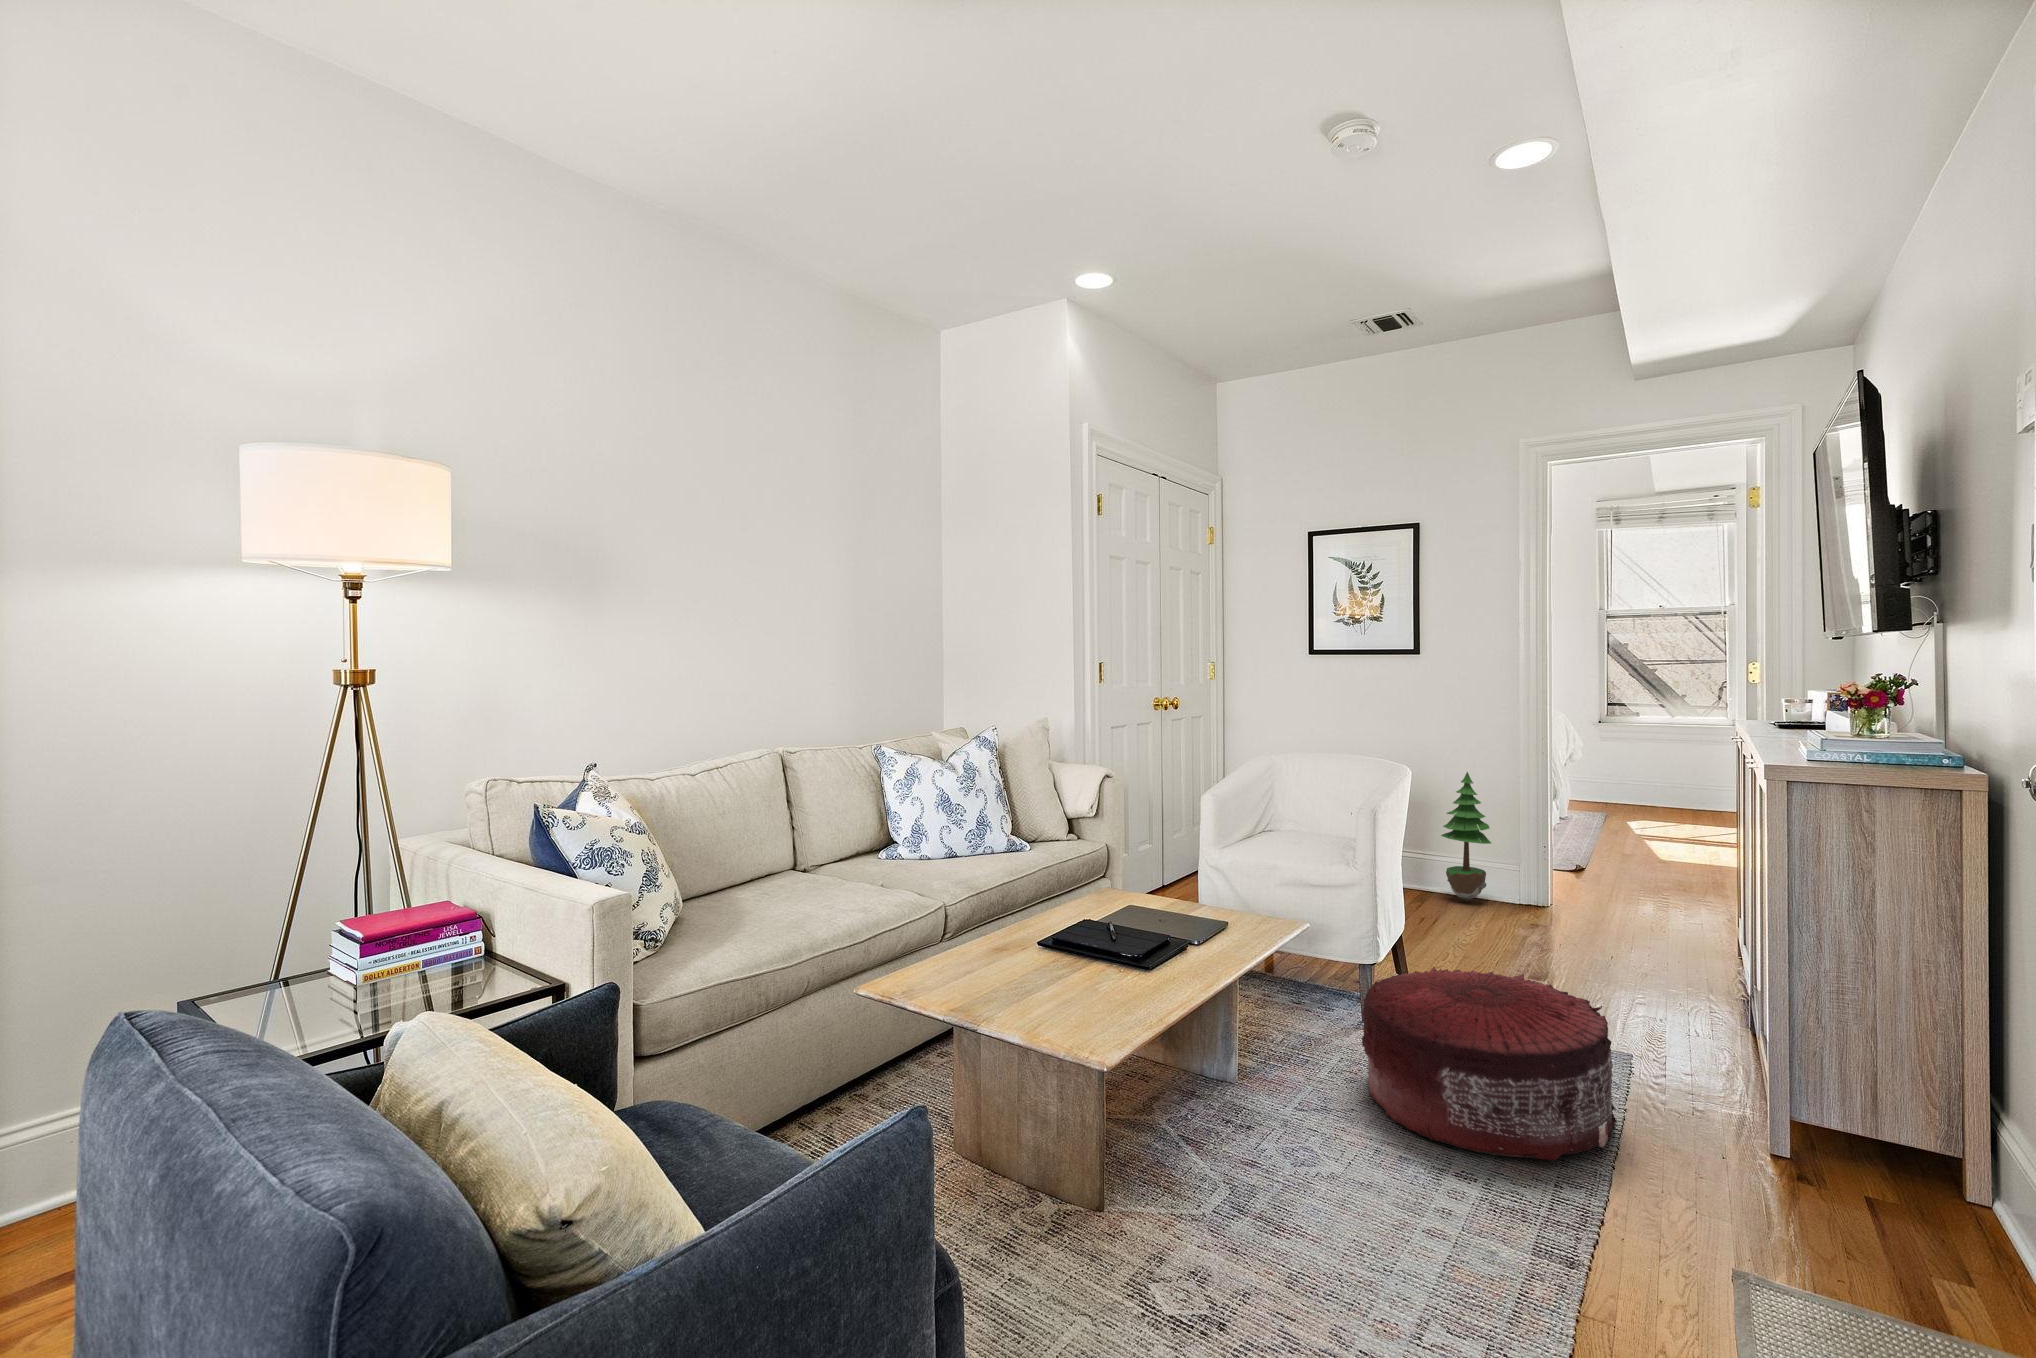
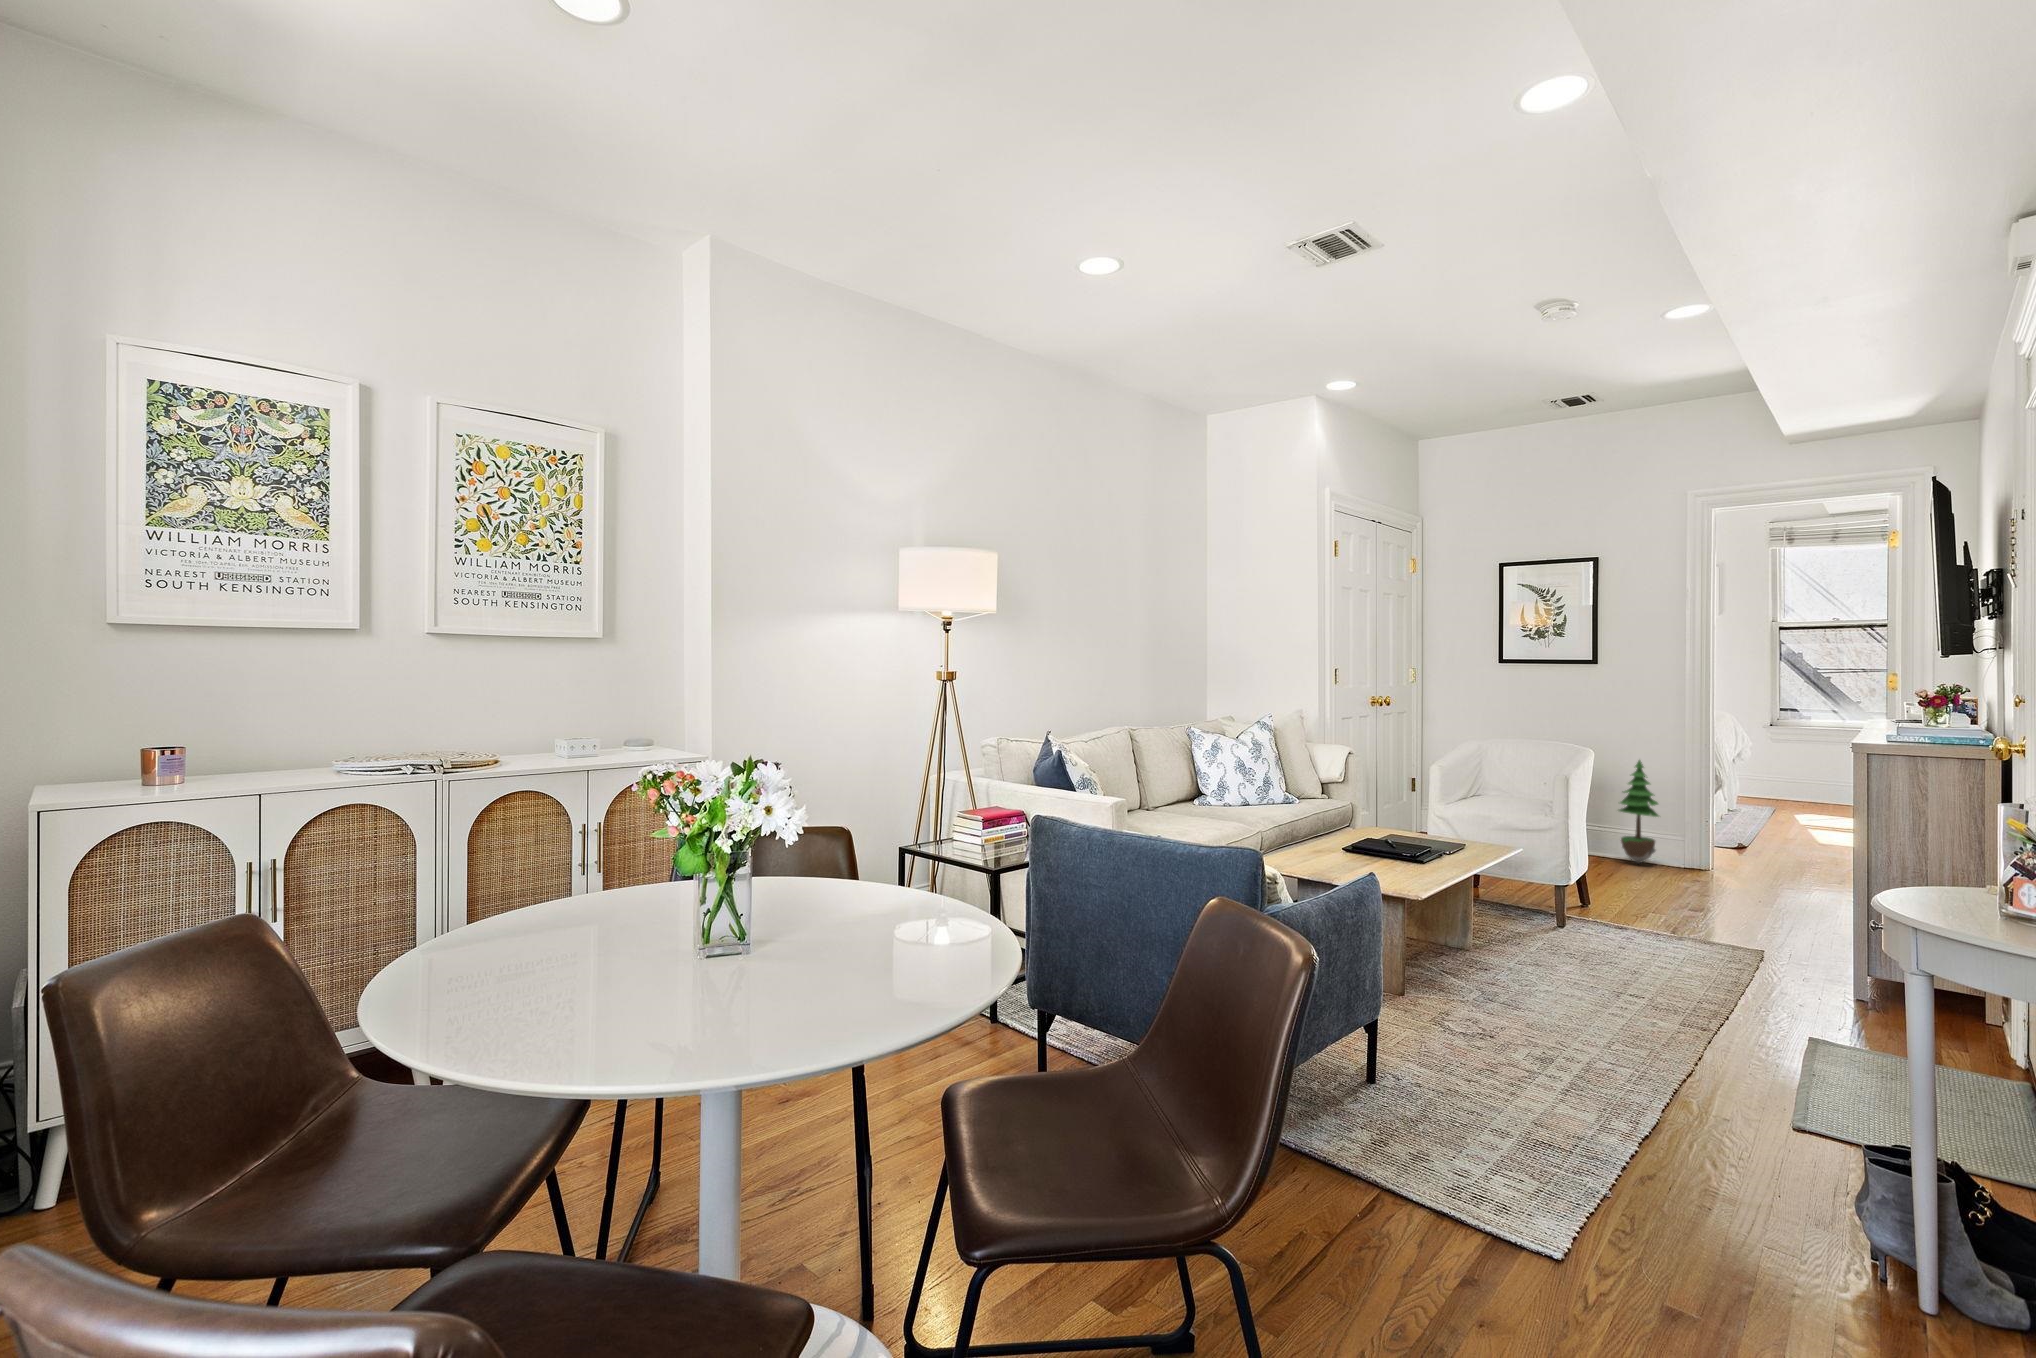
pouf: present [1362,967,1617,1161] -> none [1561,880,1744,990]

